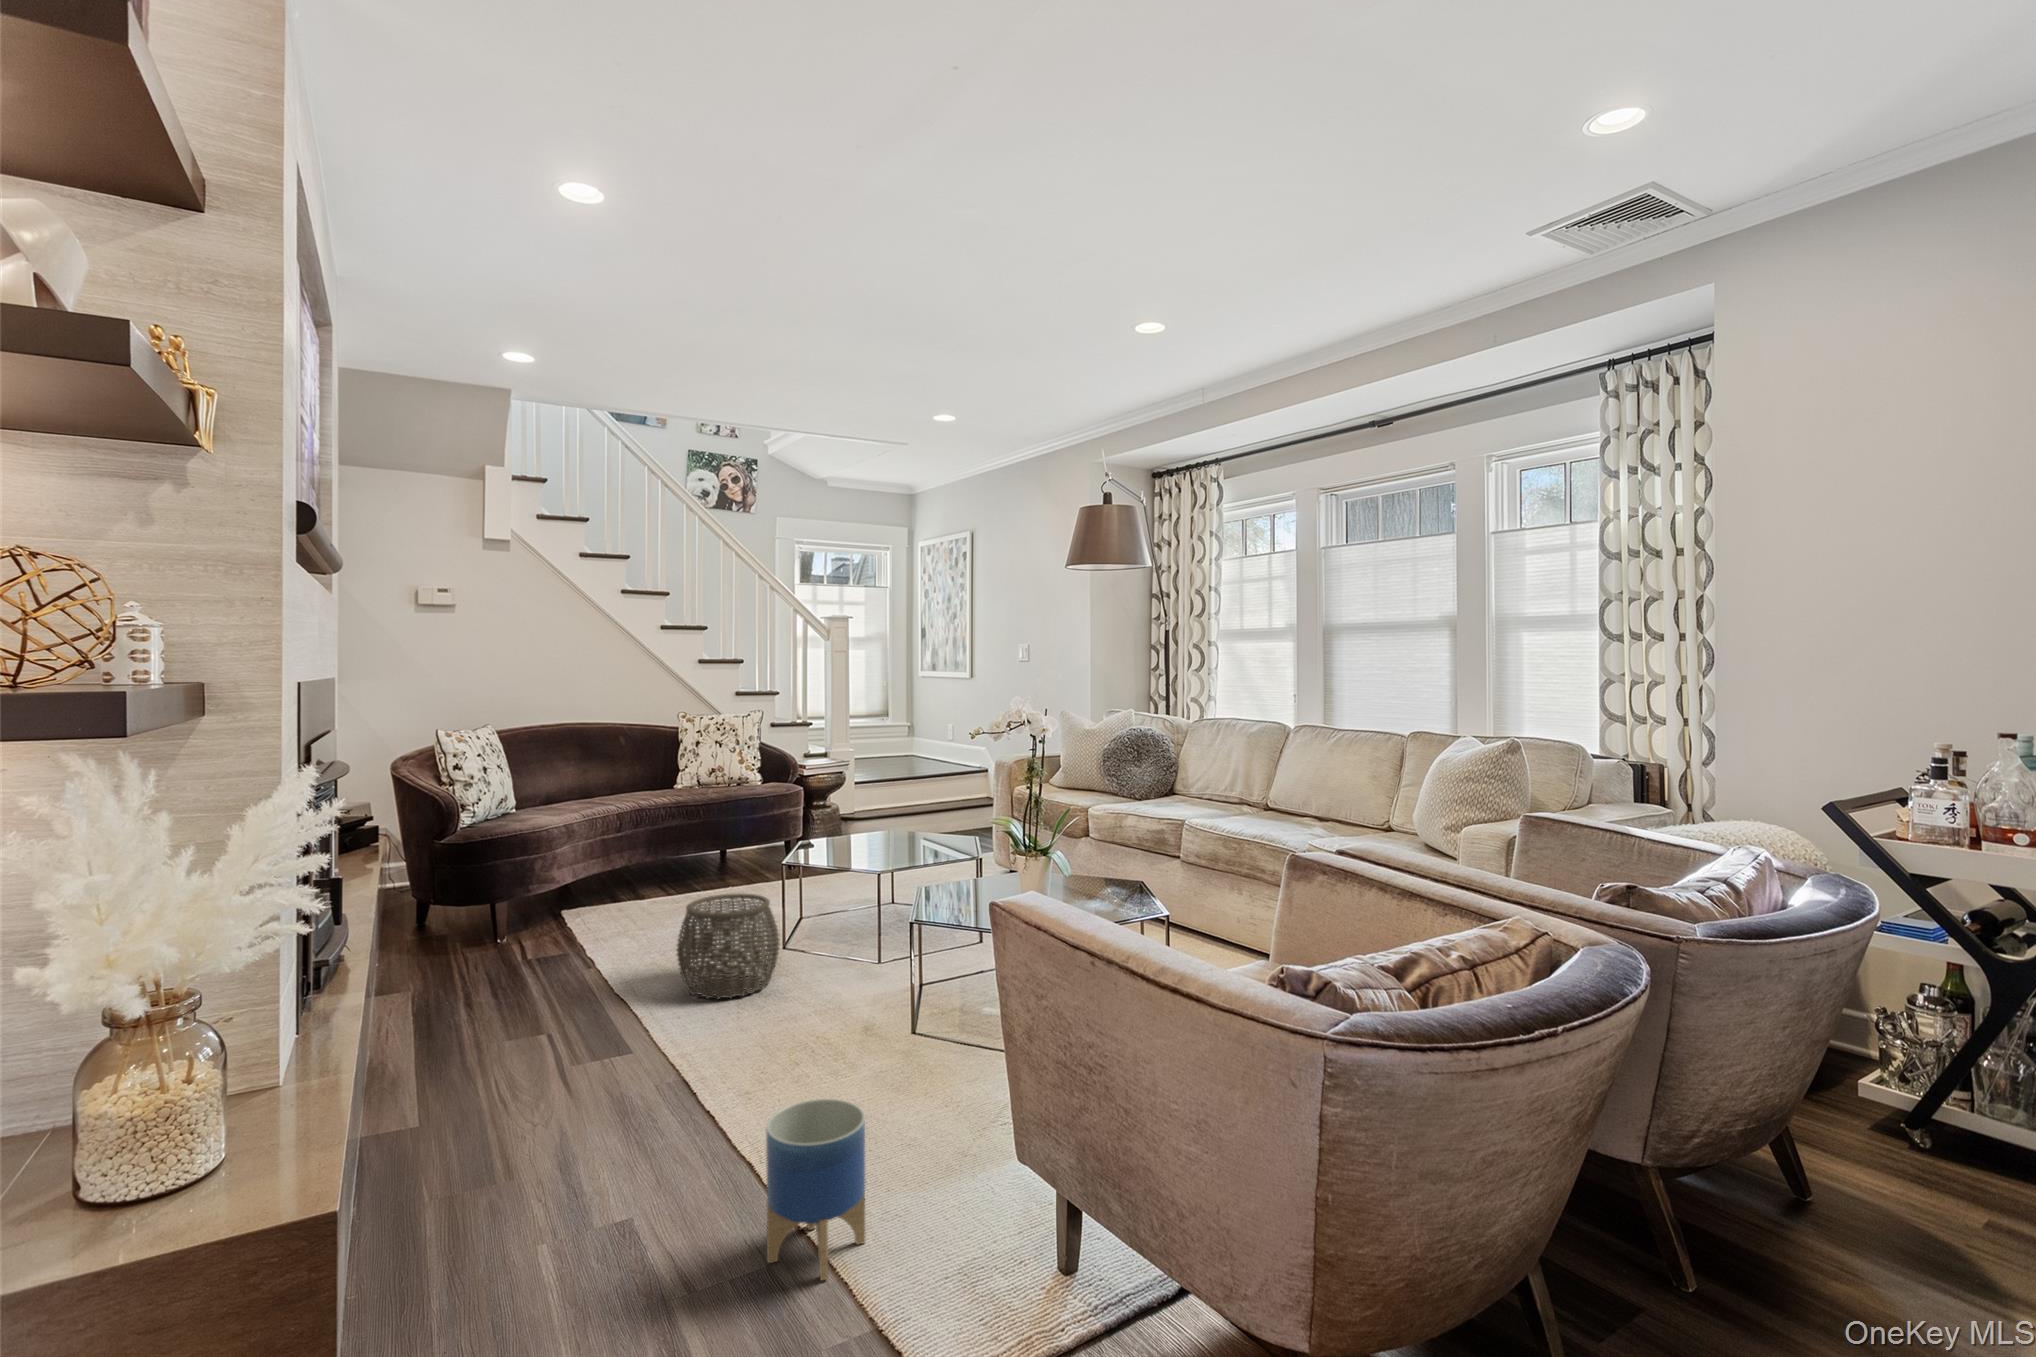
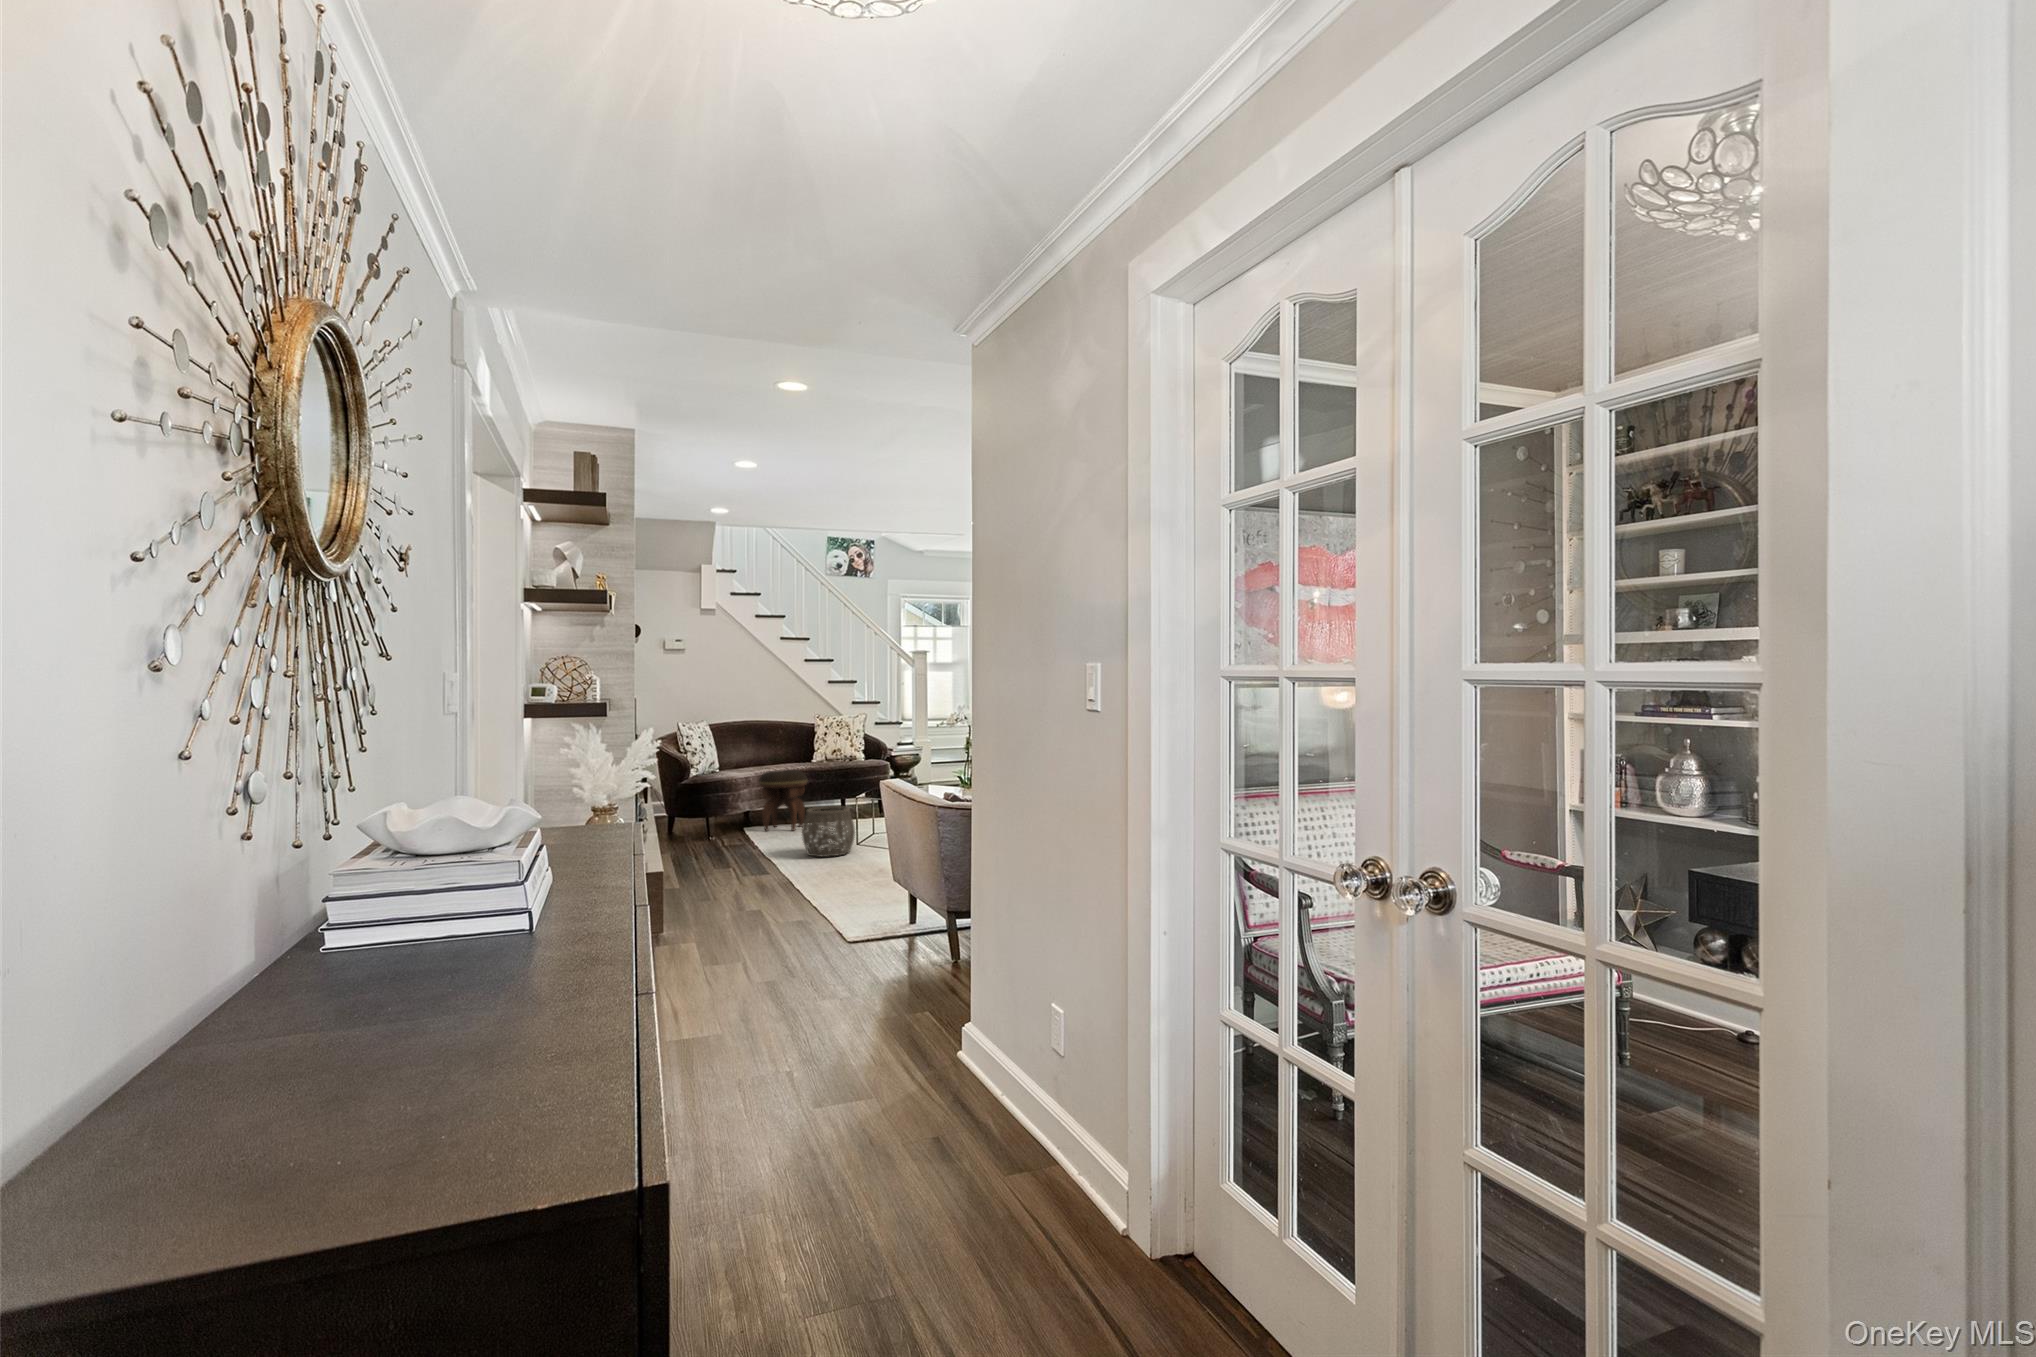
footstool: none [588,810,675,919] -> present [759,770,808,831]
planter: present [766,1099,865,1280] -> none [821,857,861,918]

